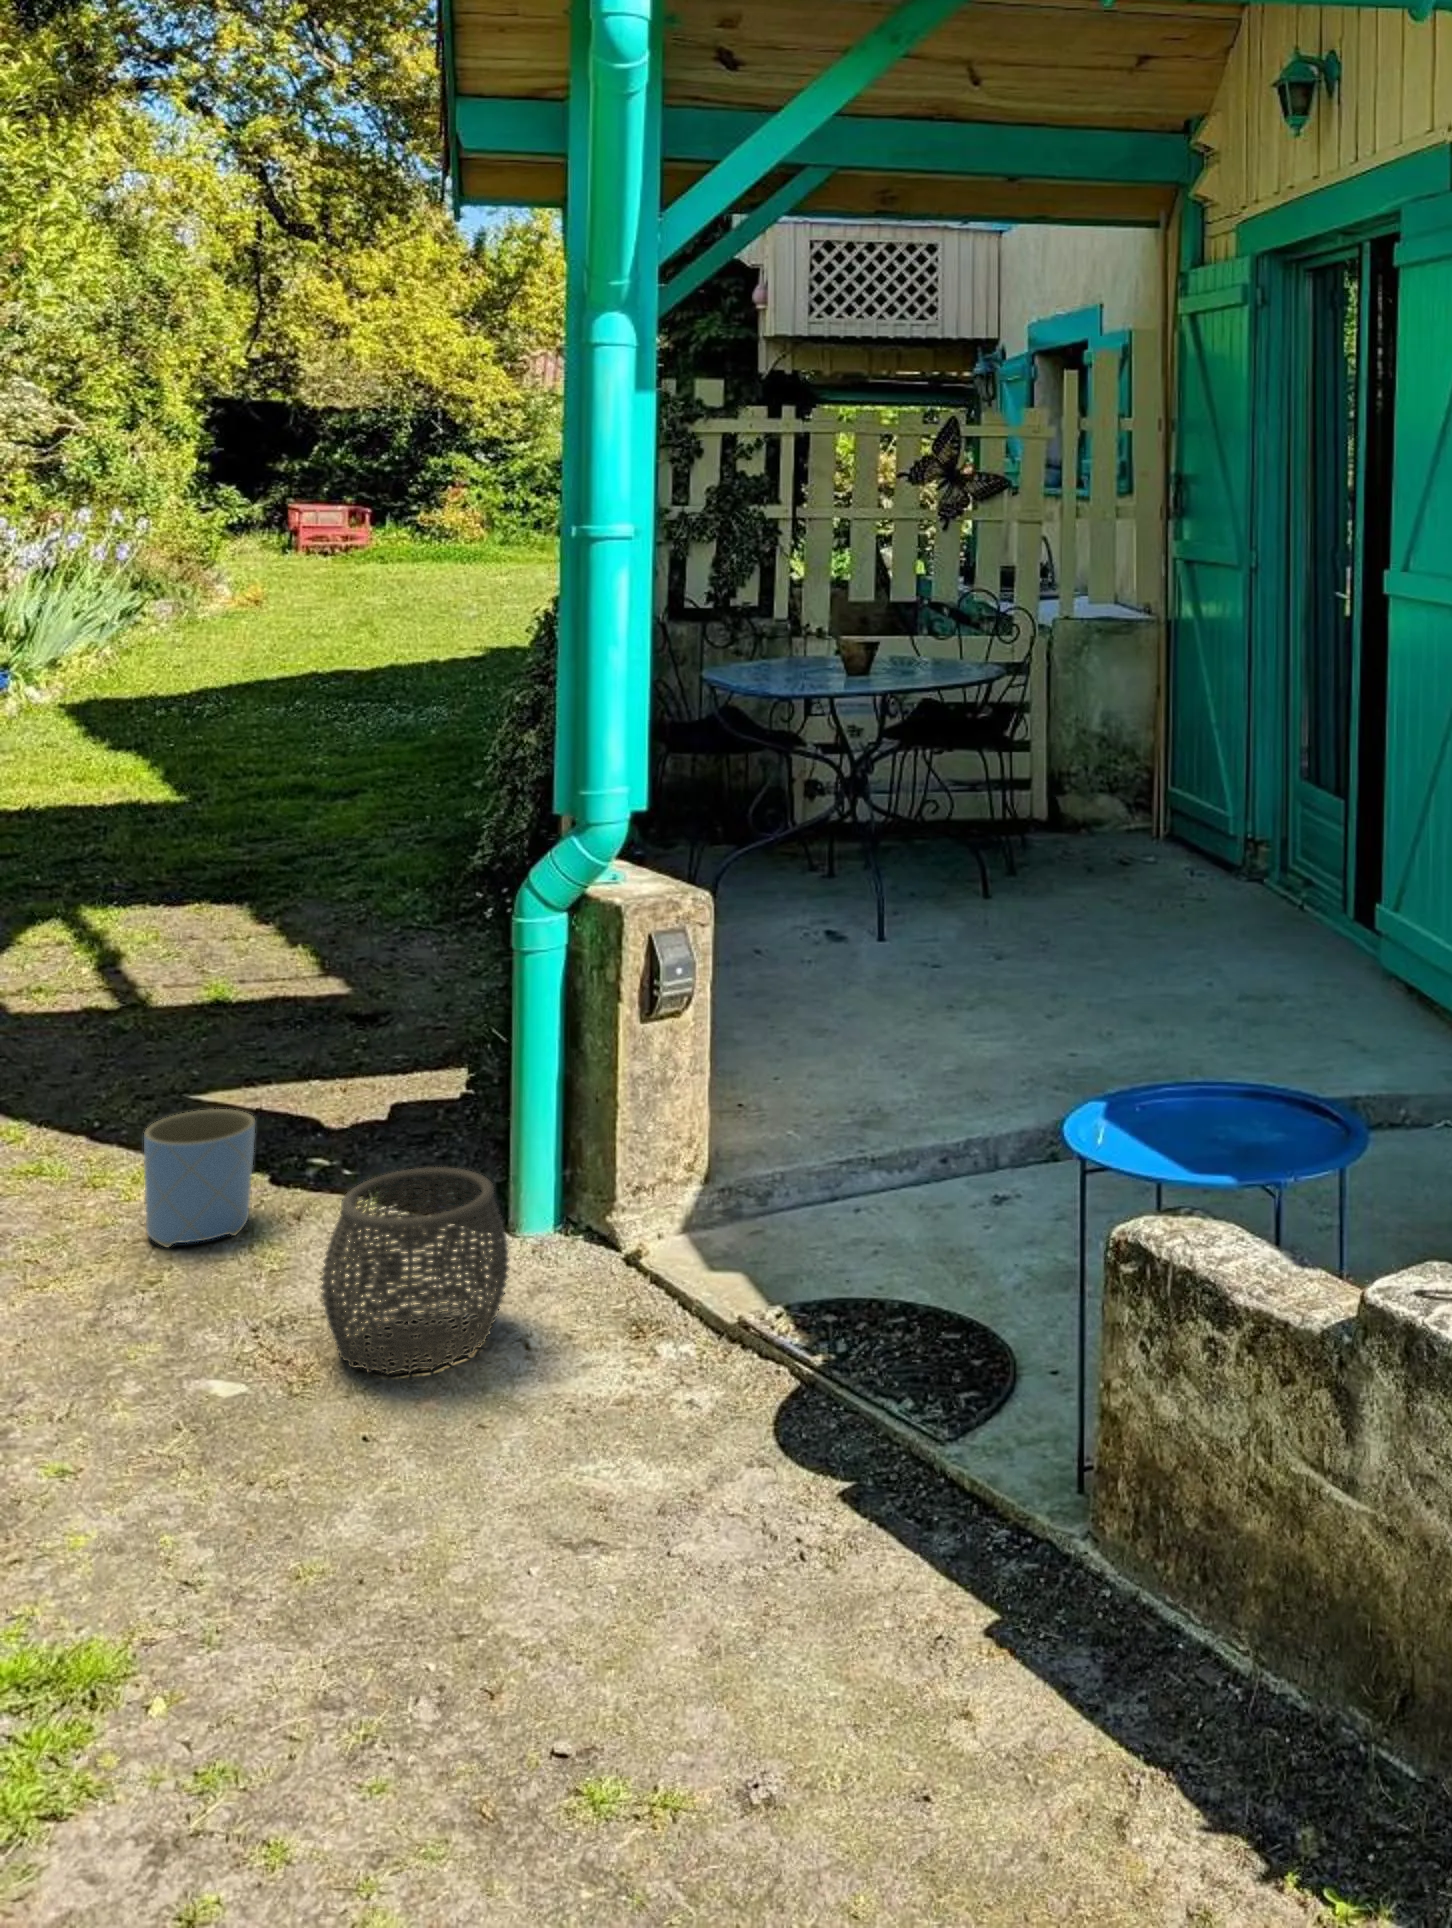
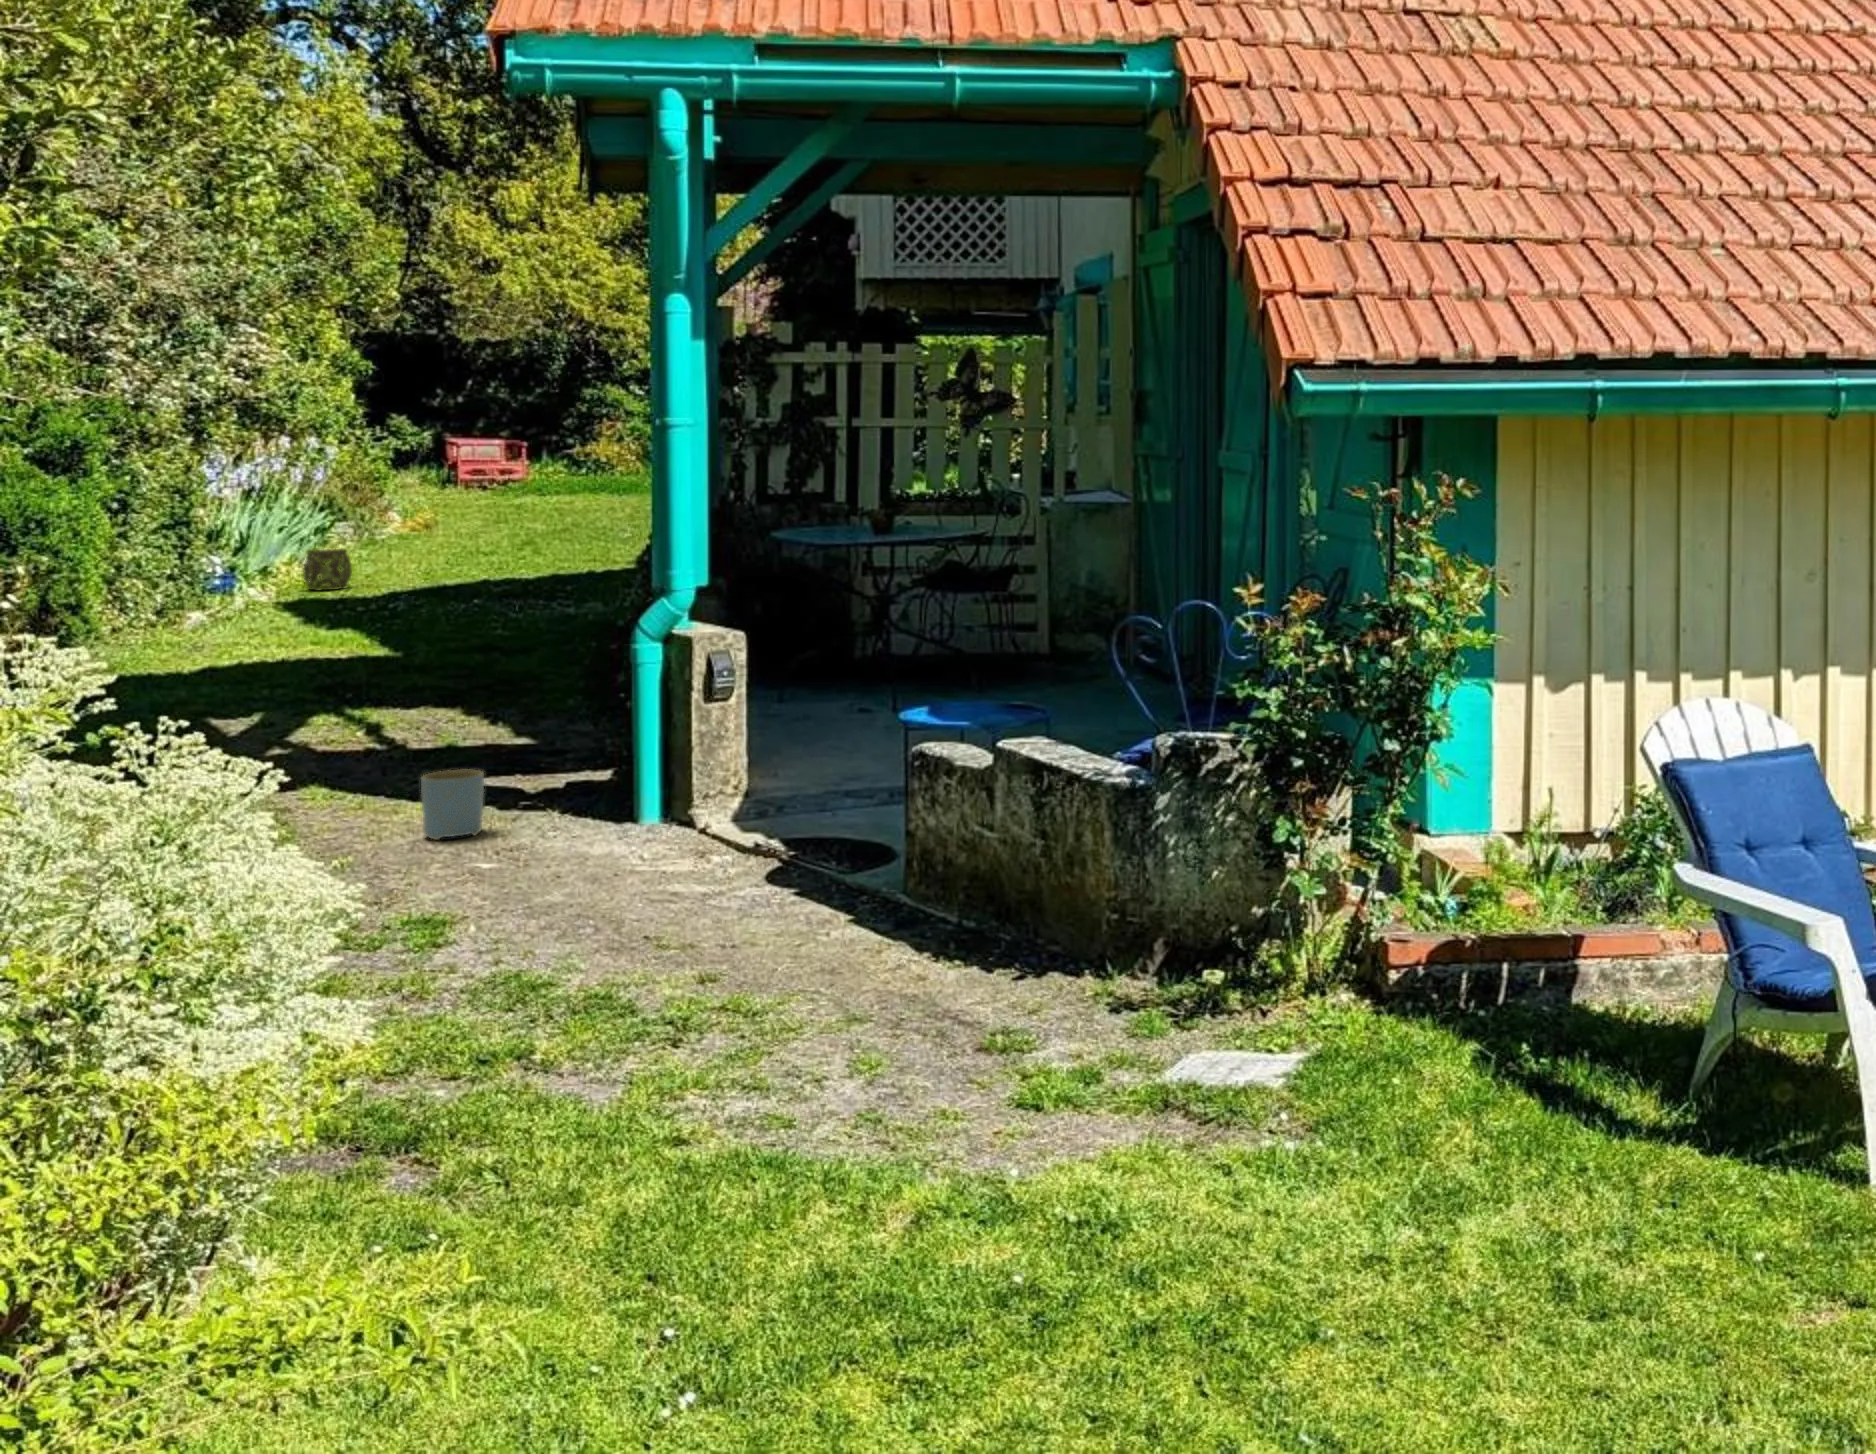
woven basket: present [321,1168,509,1374] -> present [303,549,352,591]

